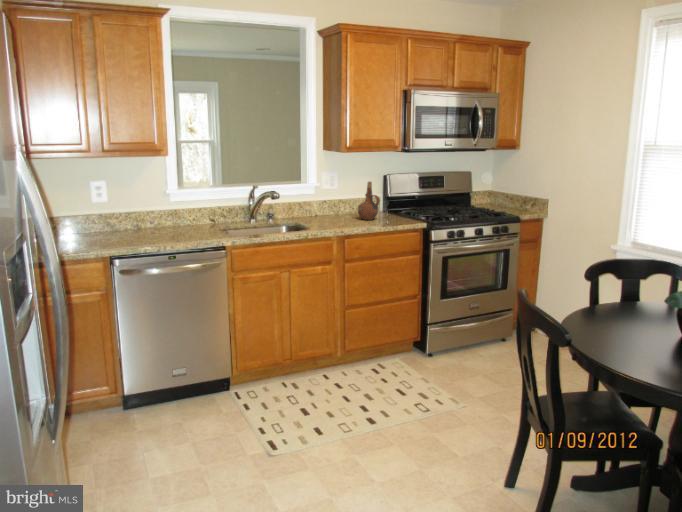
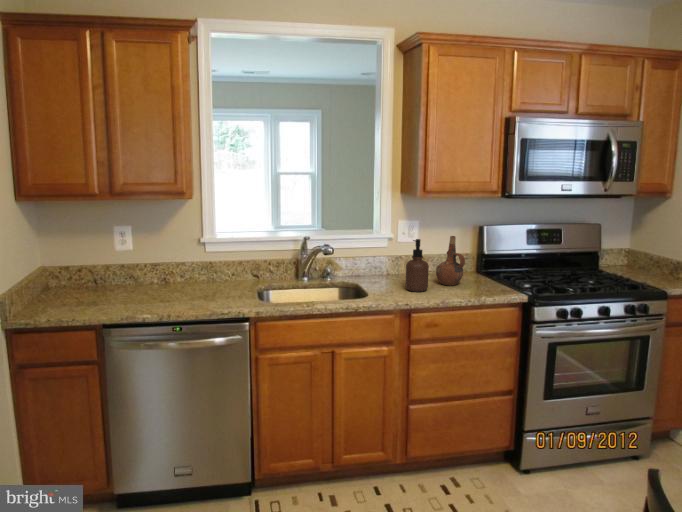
soap dispenser: none [337,184,355,224] -> present [406,239,429,292]

